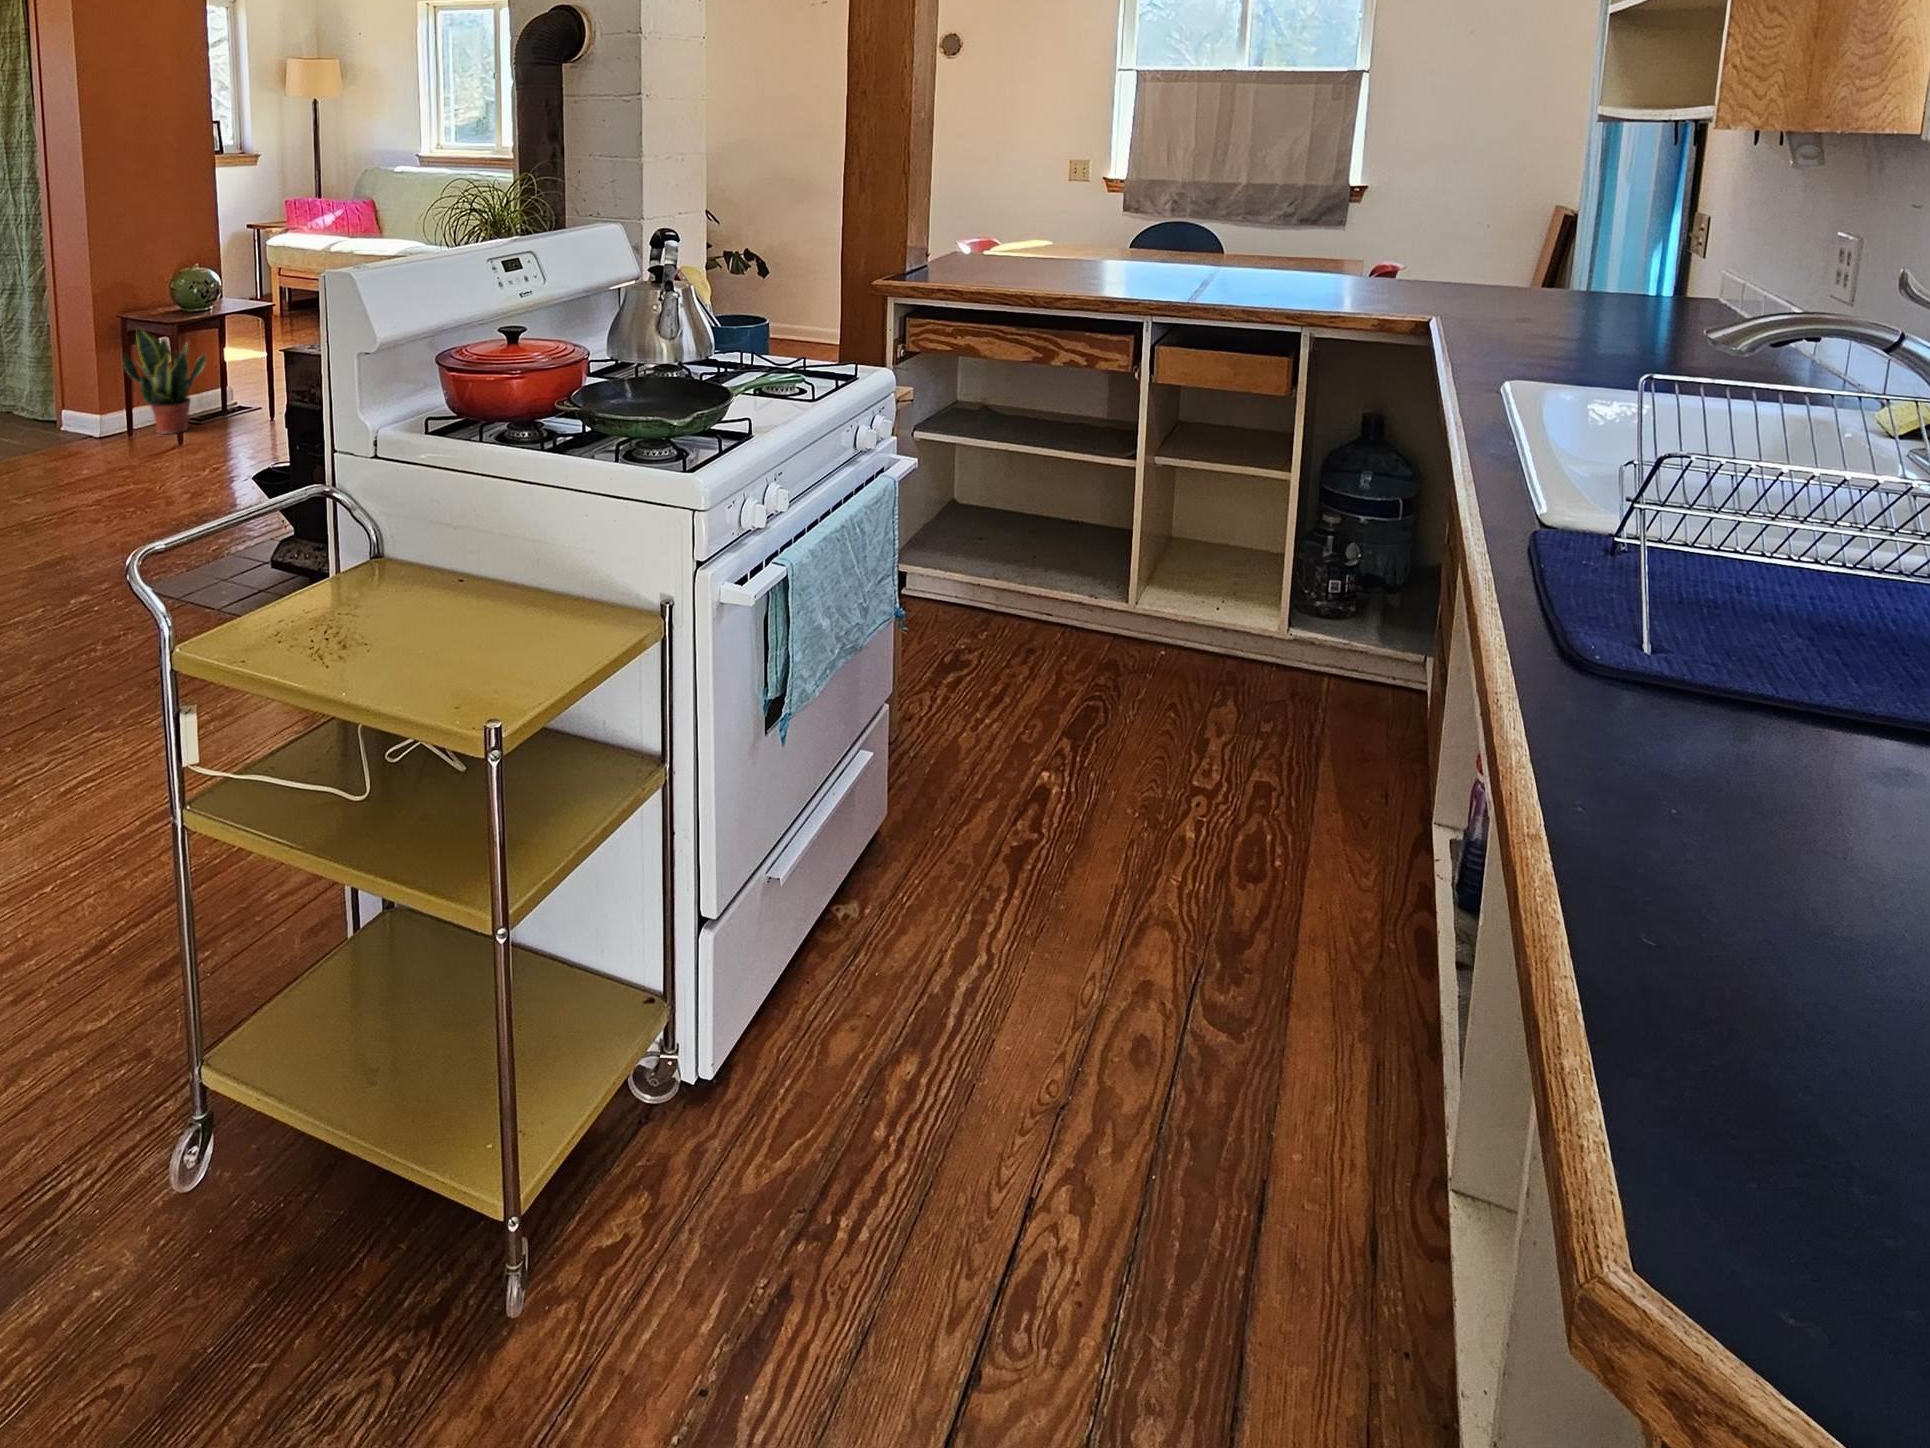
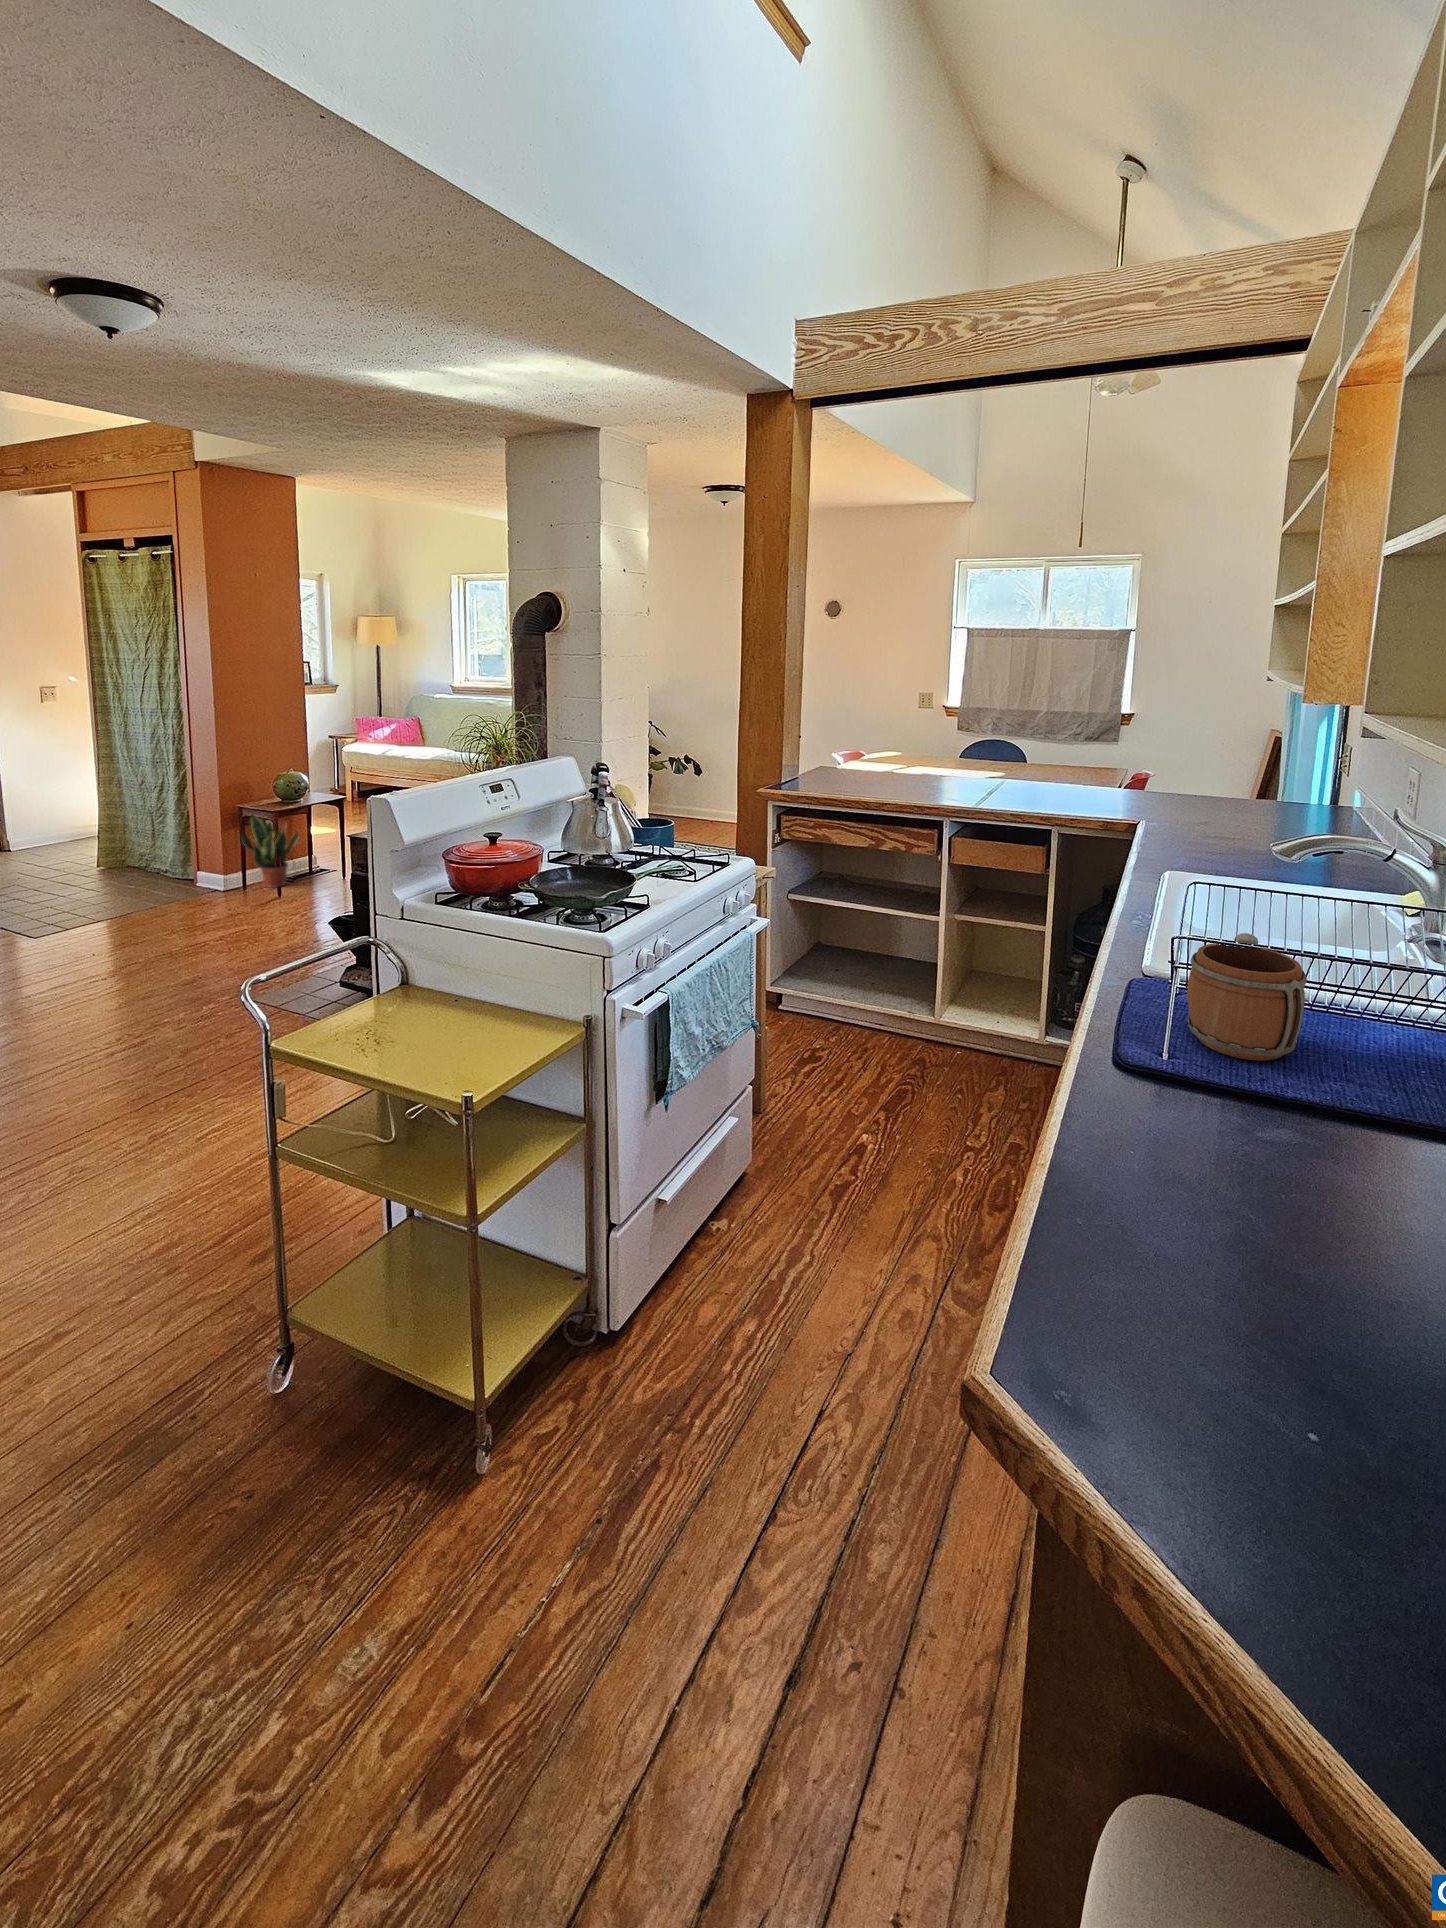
mug: none [1657,455,1868,654] -> present [1187,933,1307,1061]

